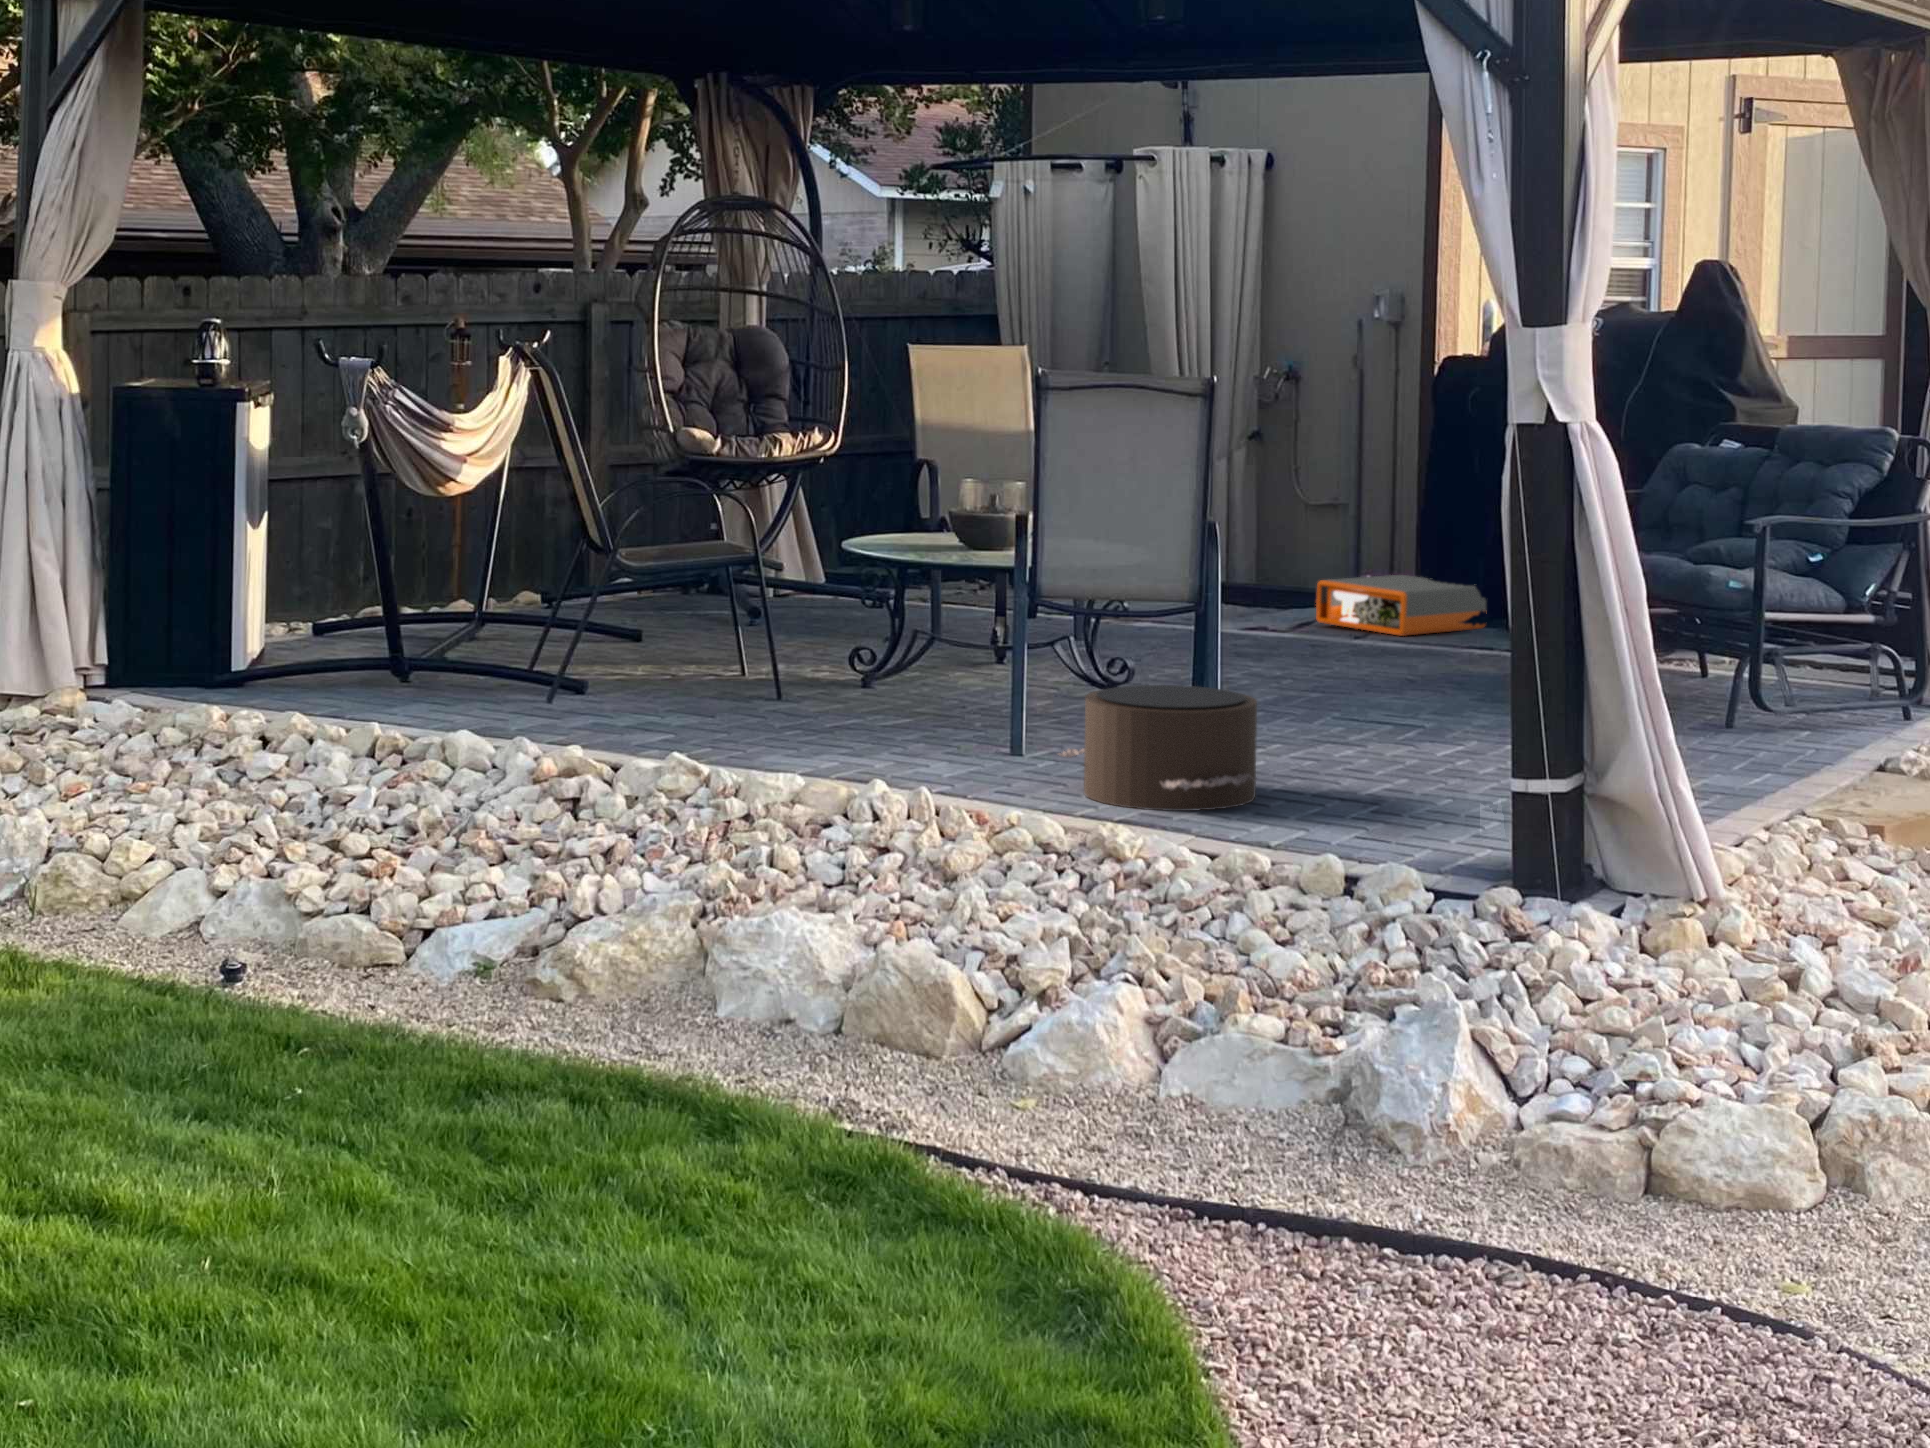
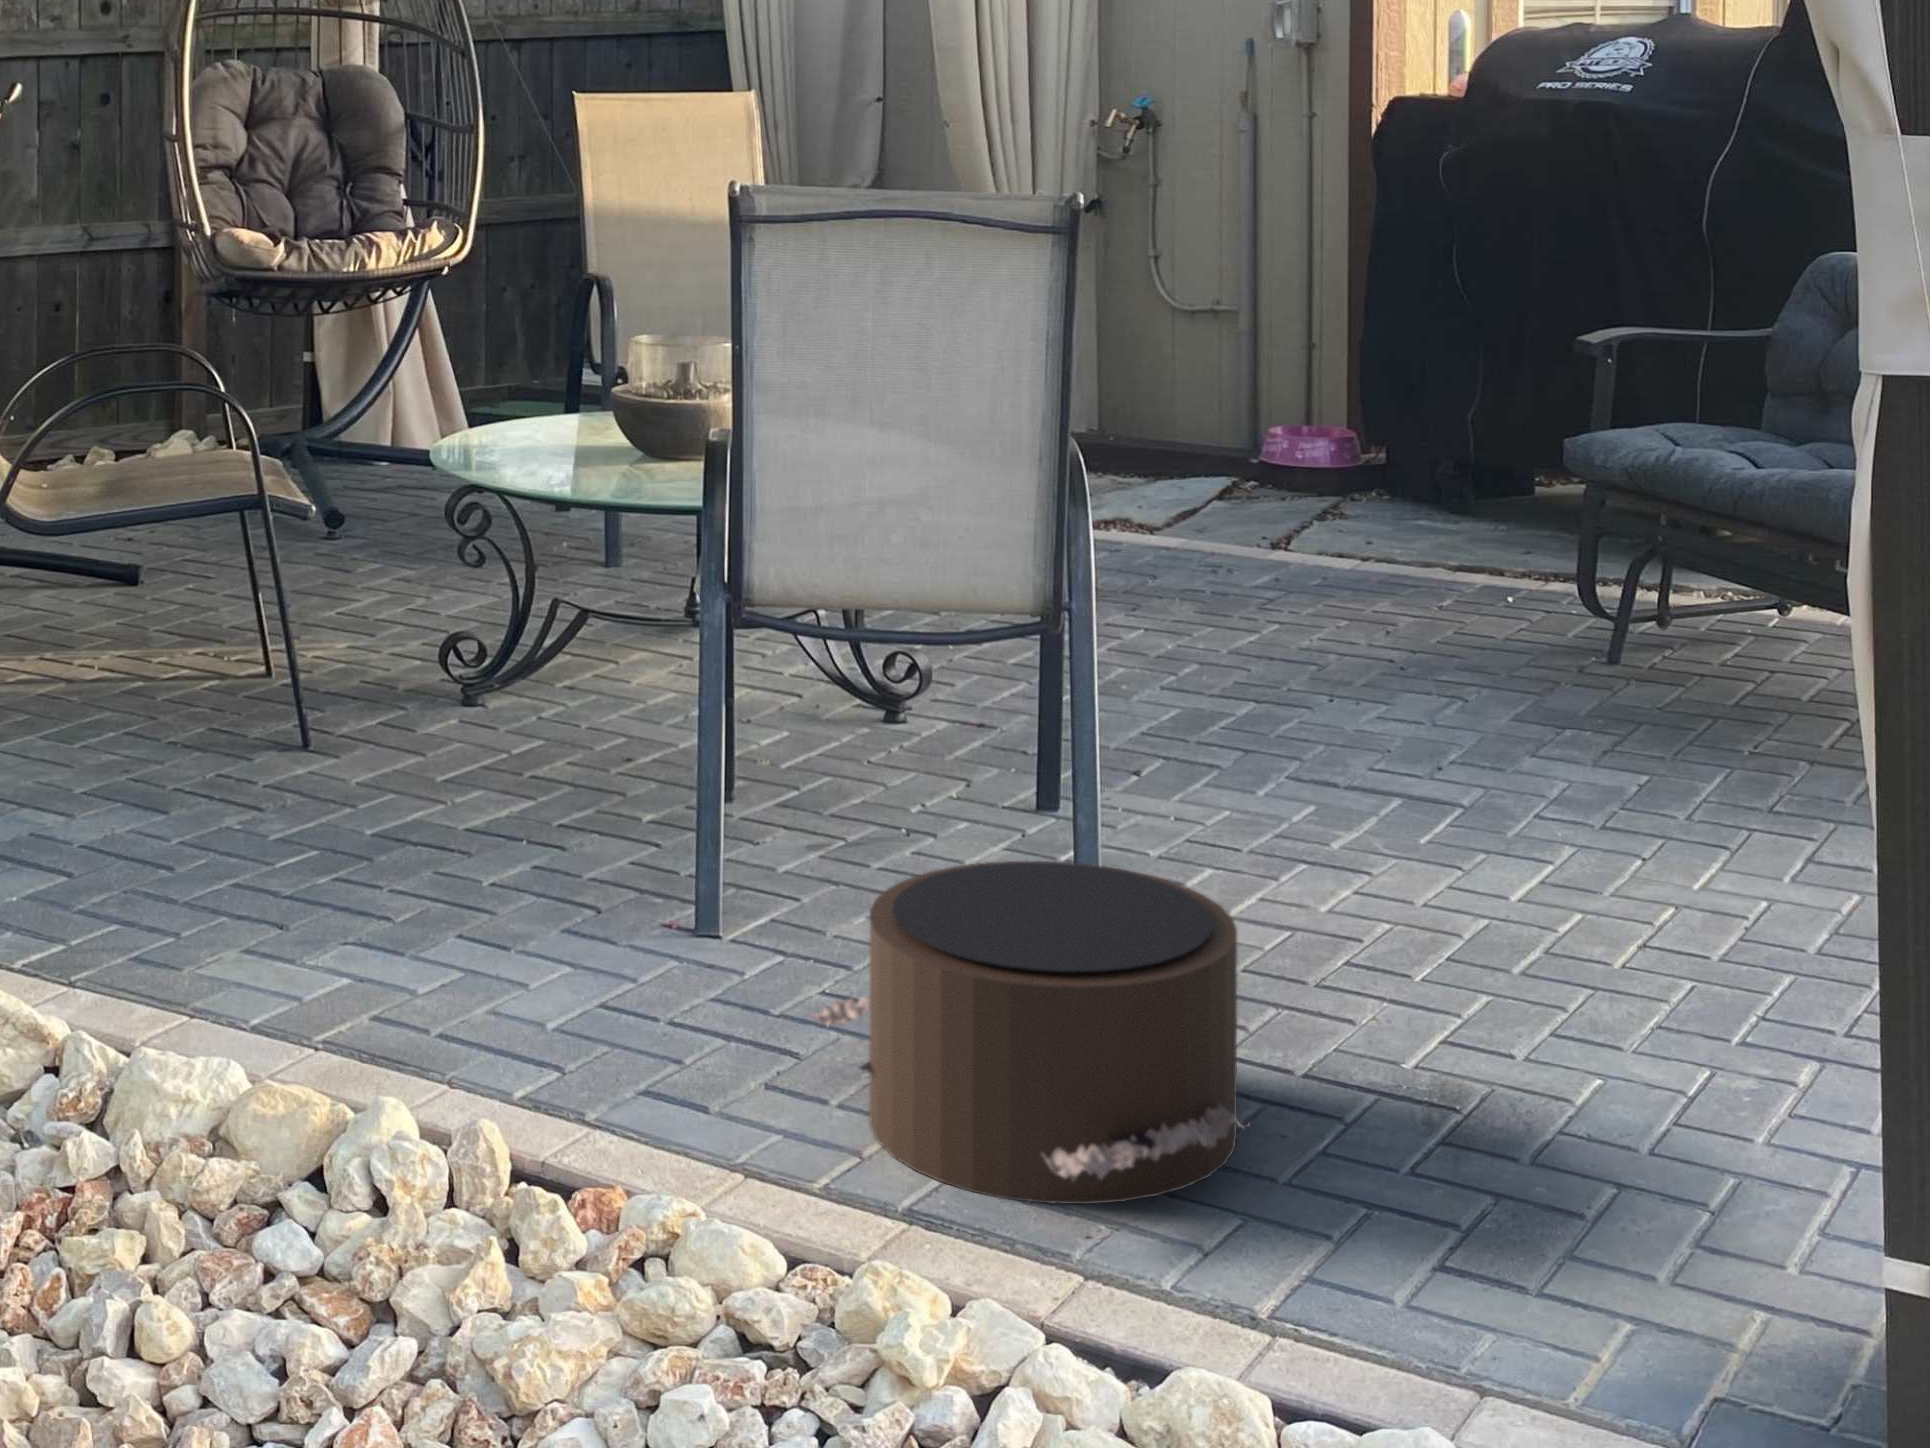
storage box: present [1316,575,1486,636] -> none [1200,425,1462,536]

